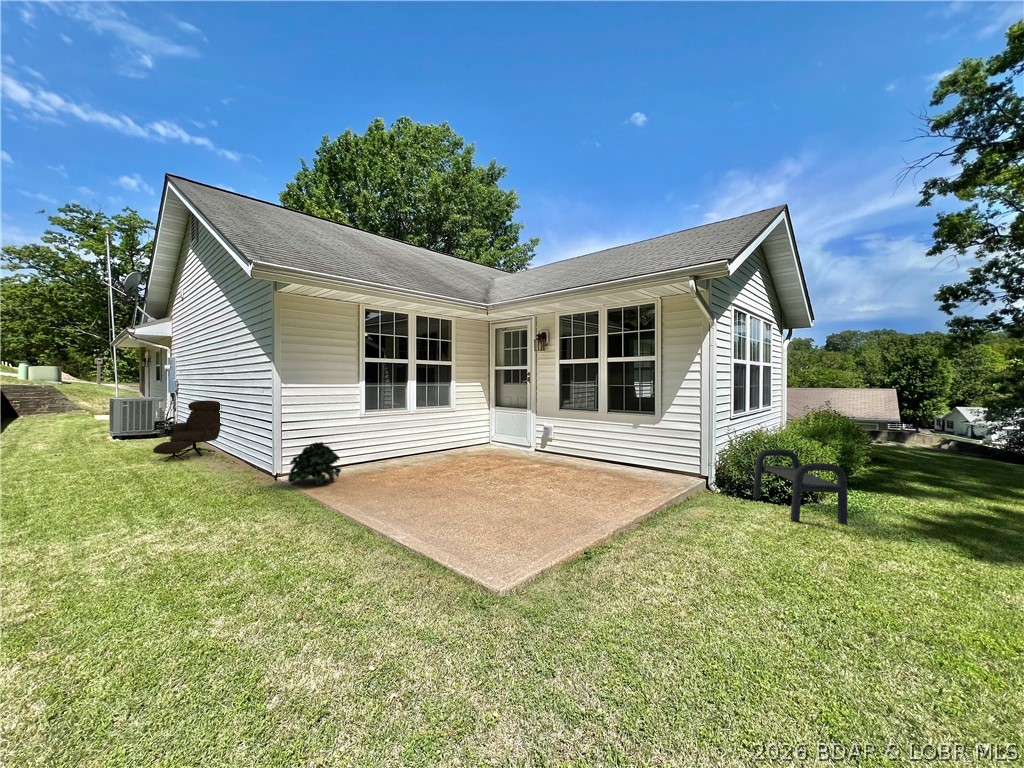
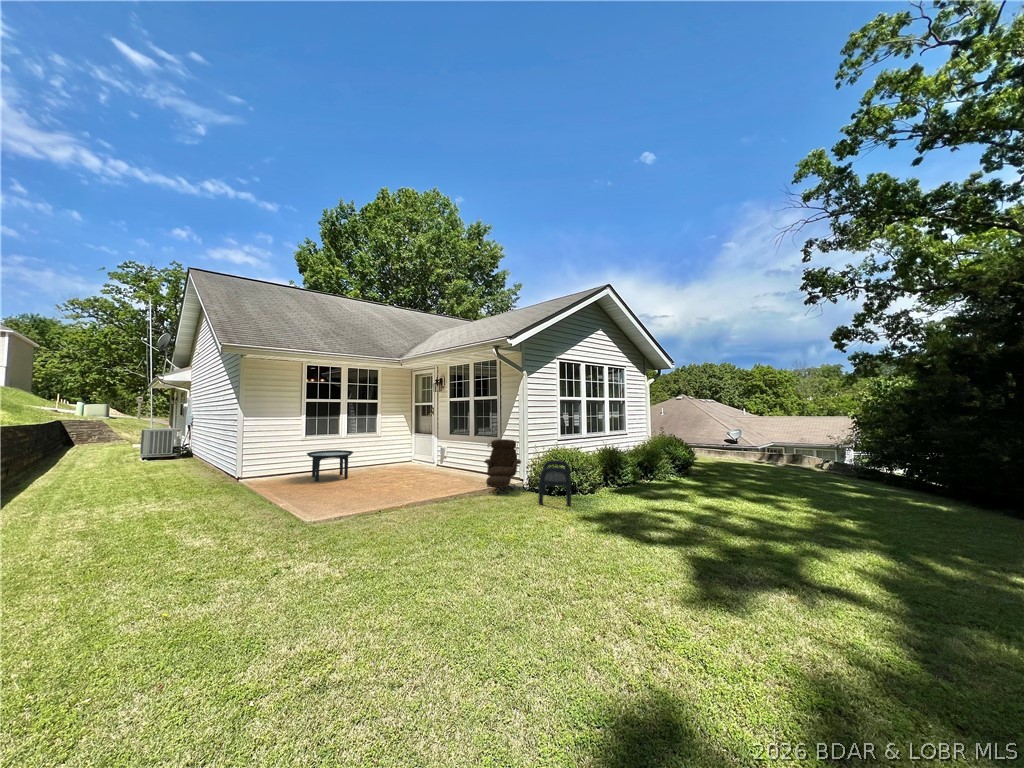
lounge chair: present [153,400,222,462] -> present [484,439,521,494]
round table: none [371,430,436,477] -> present [307,450,353,482]
potted plant: present [288,442,341,485] -> none [244,457,282,485]

